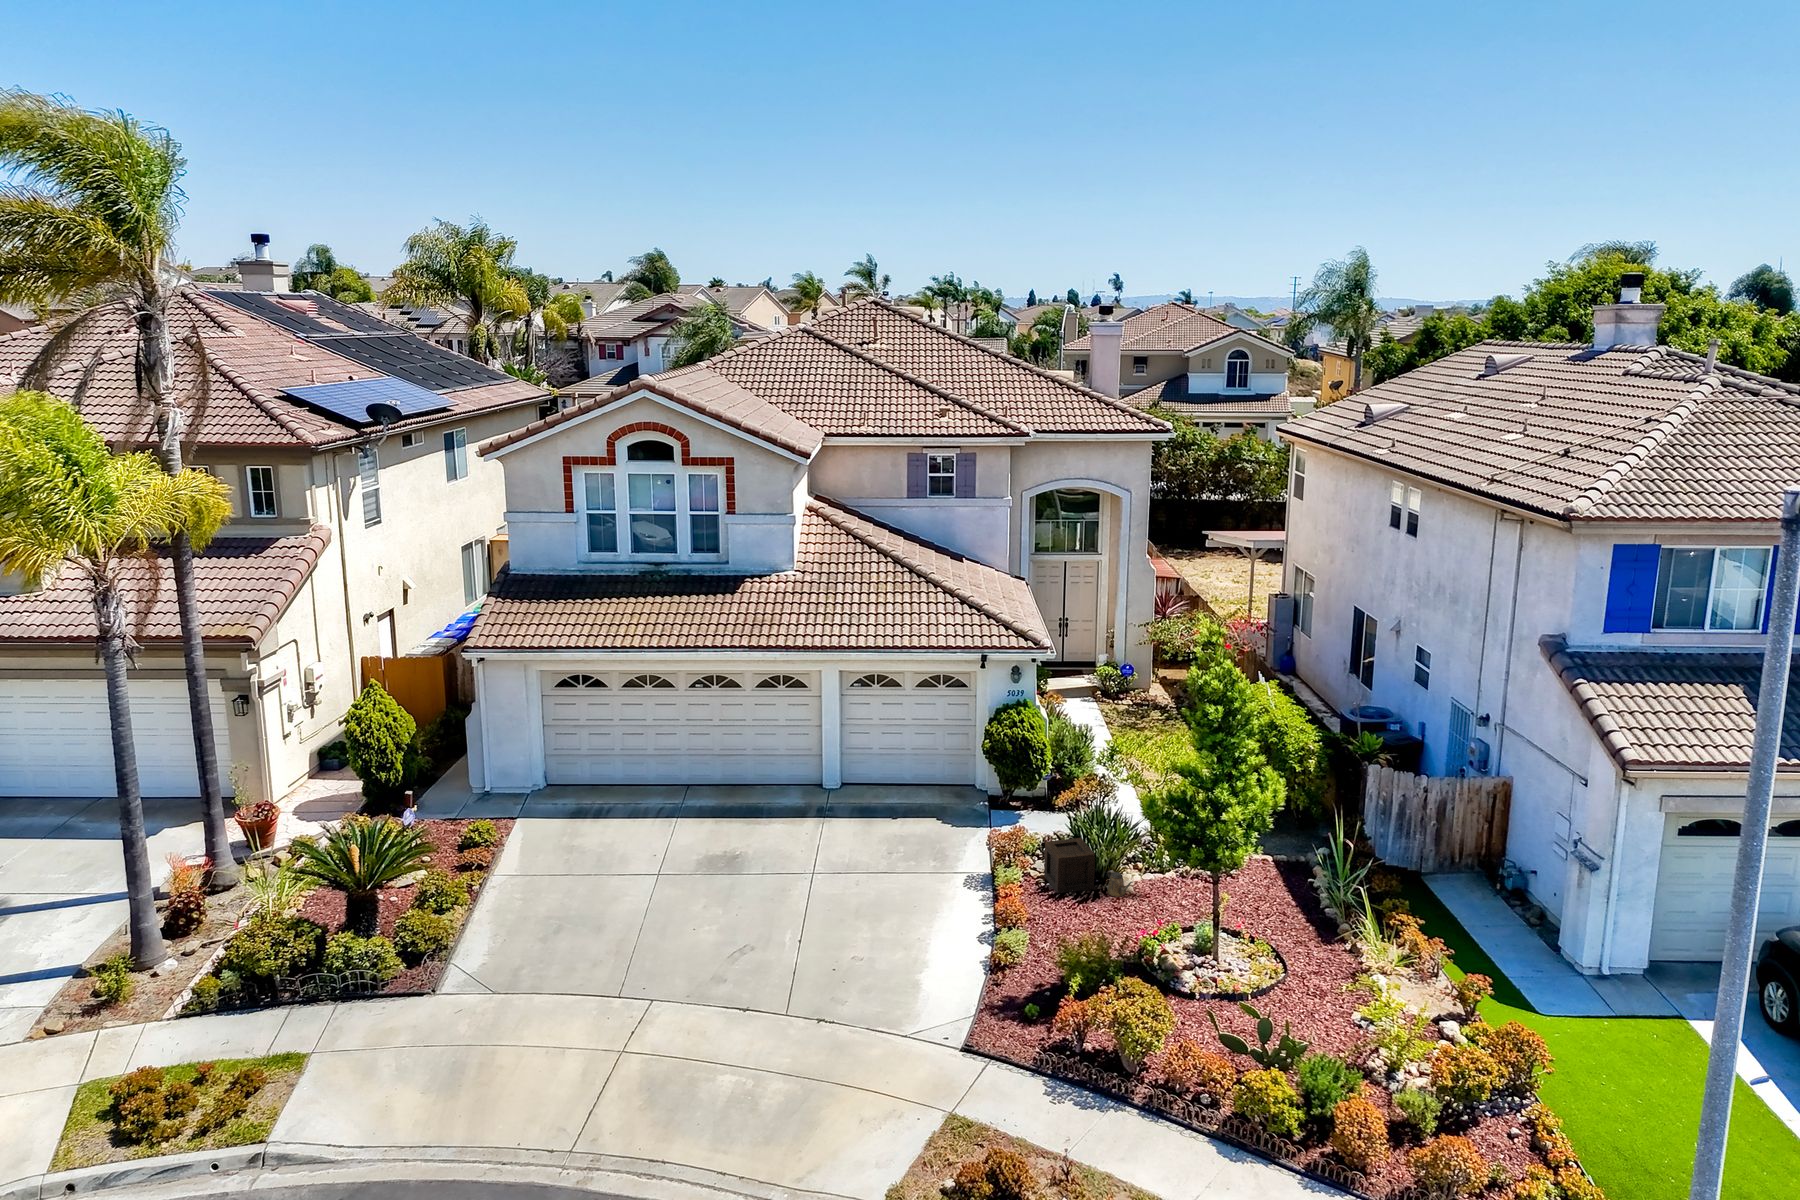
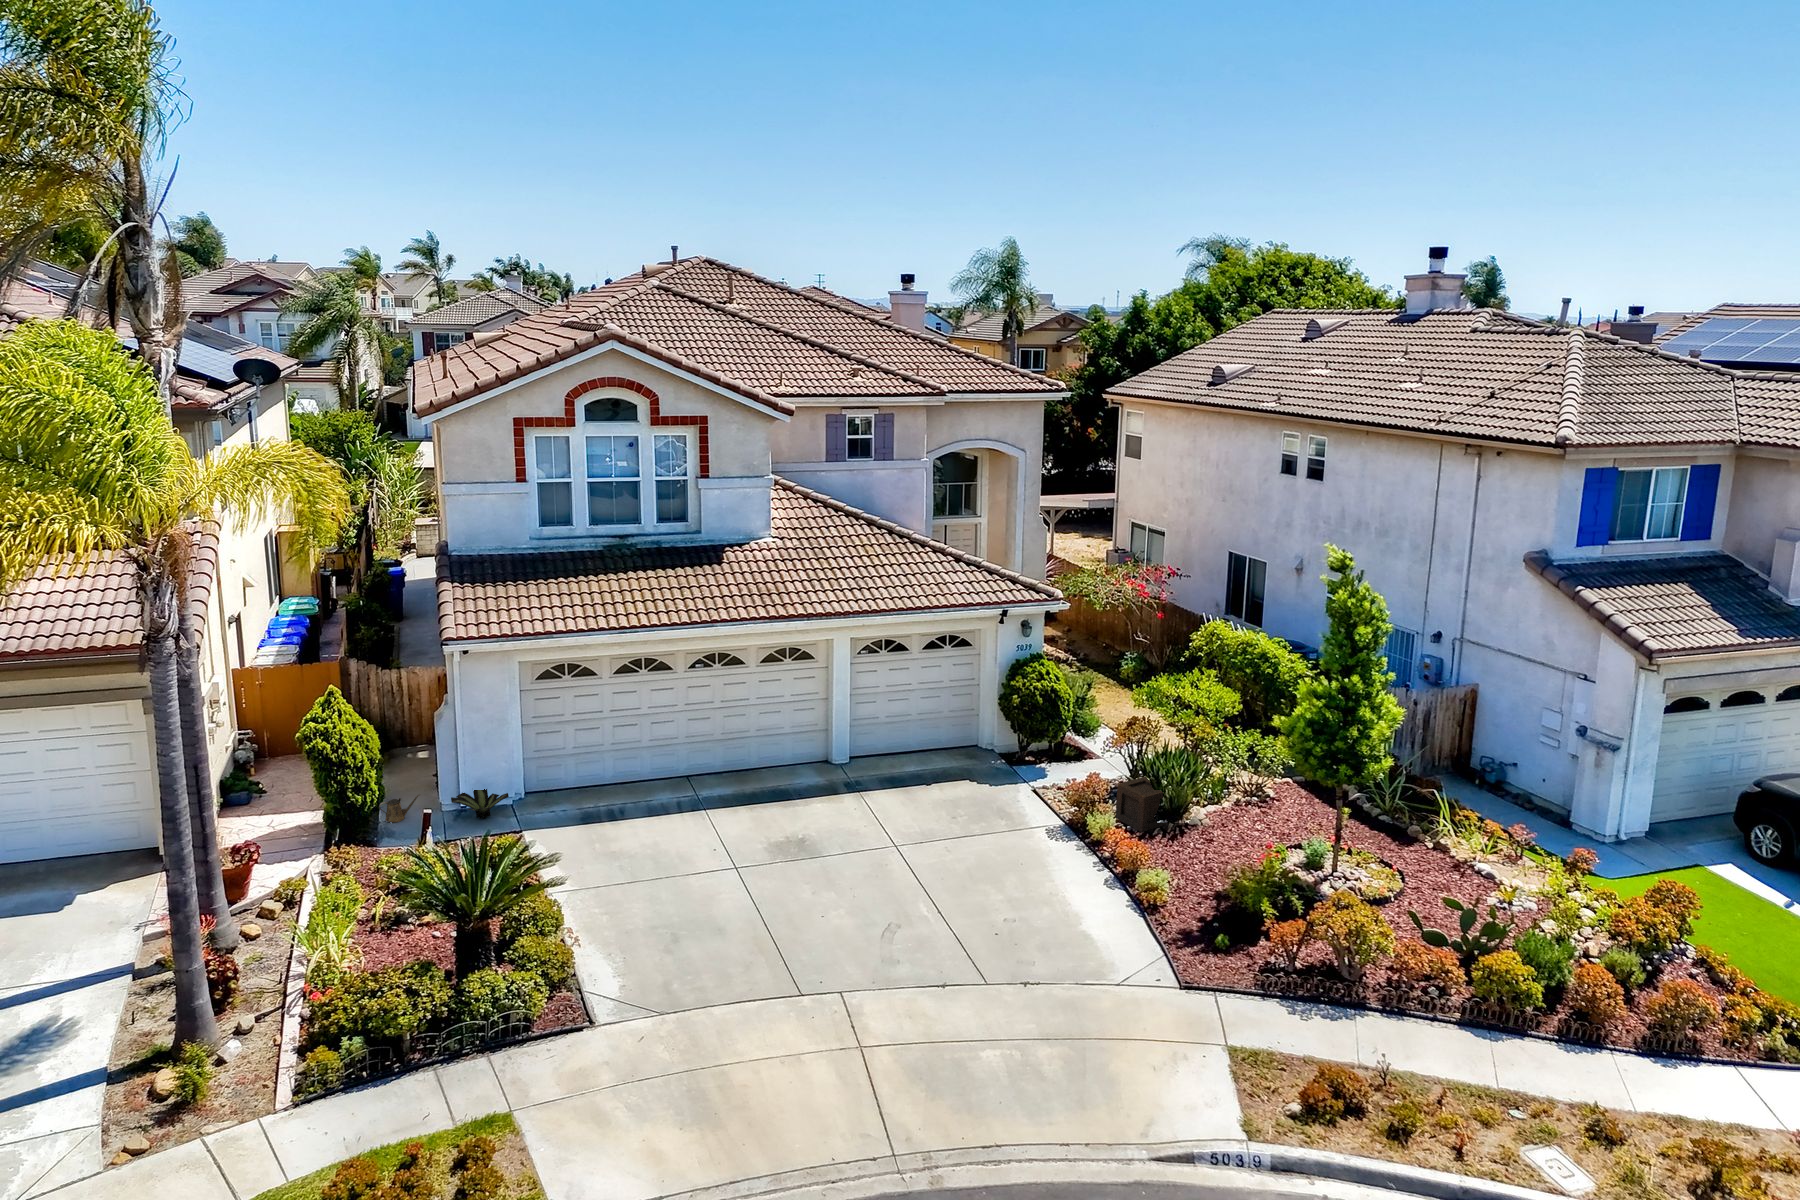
potted plant: none [468,774,519,805] -> present [451,789,509,819]
watering can: present [1107,870,1133,897] -> present [379,794,421,822]

